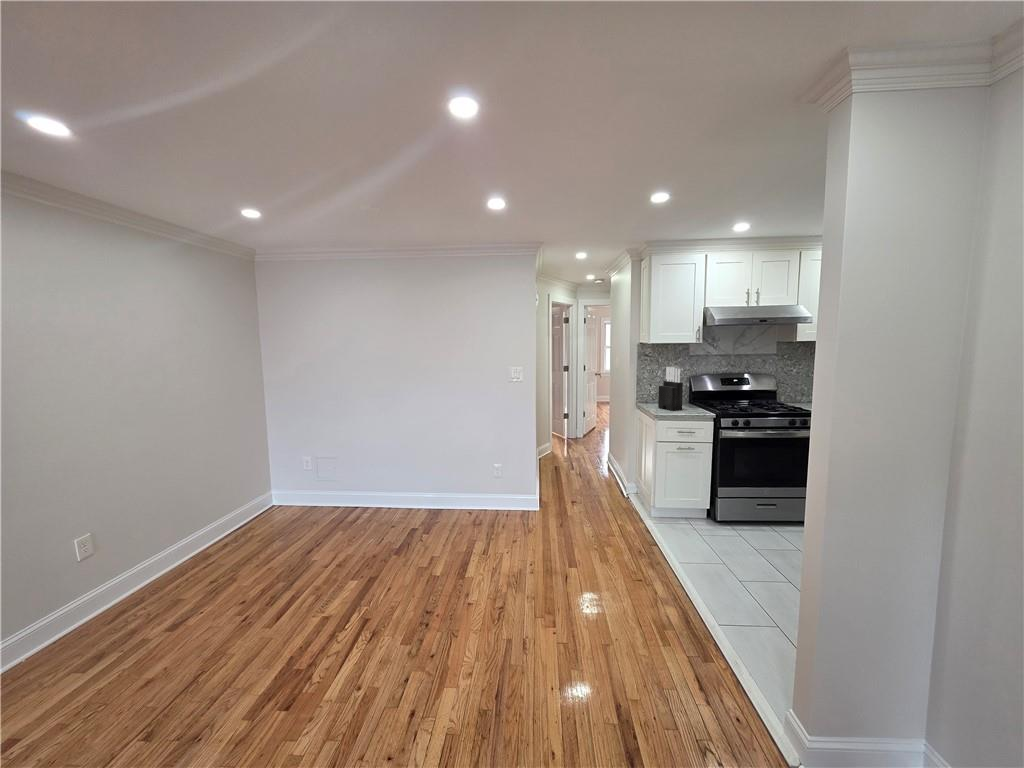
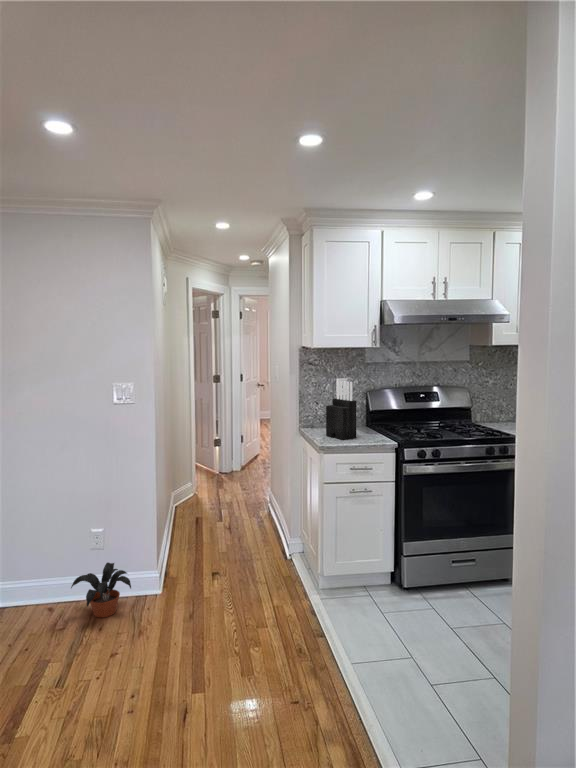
potted plant: none [485,486,522,520] -> present [71,563,131,617]

